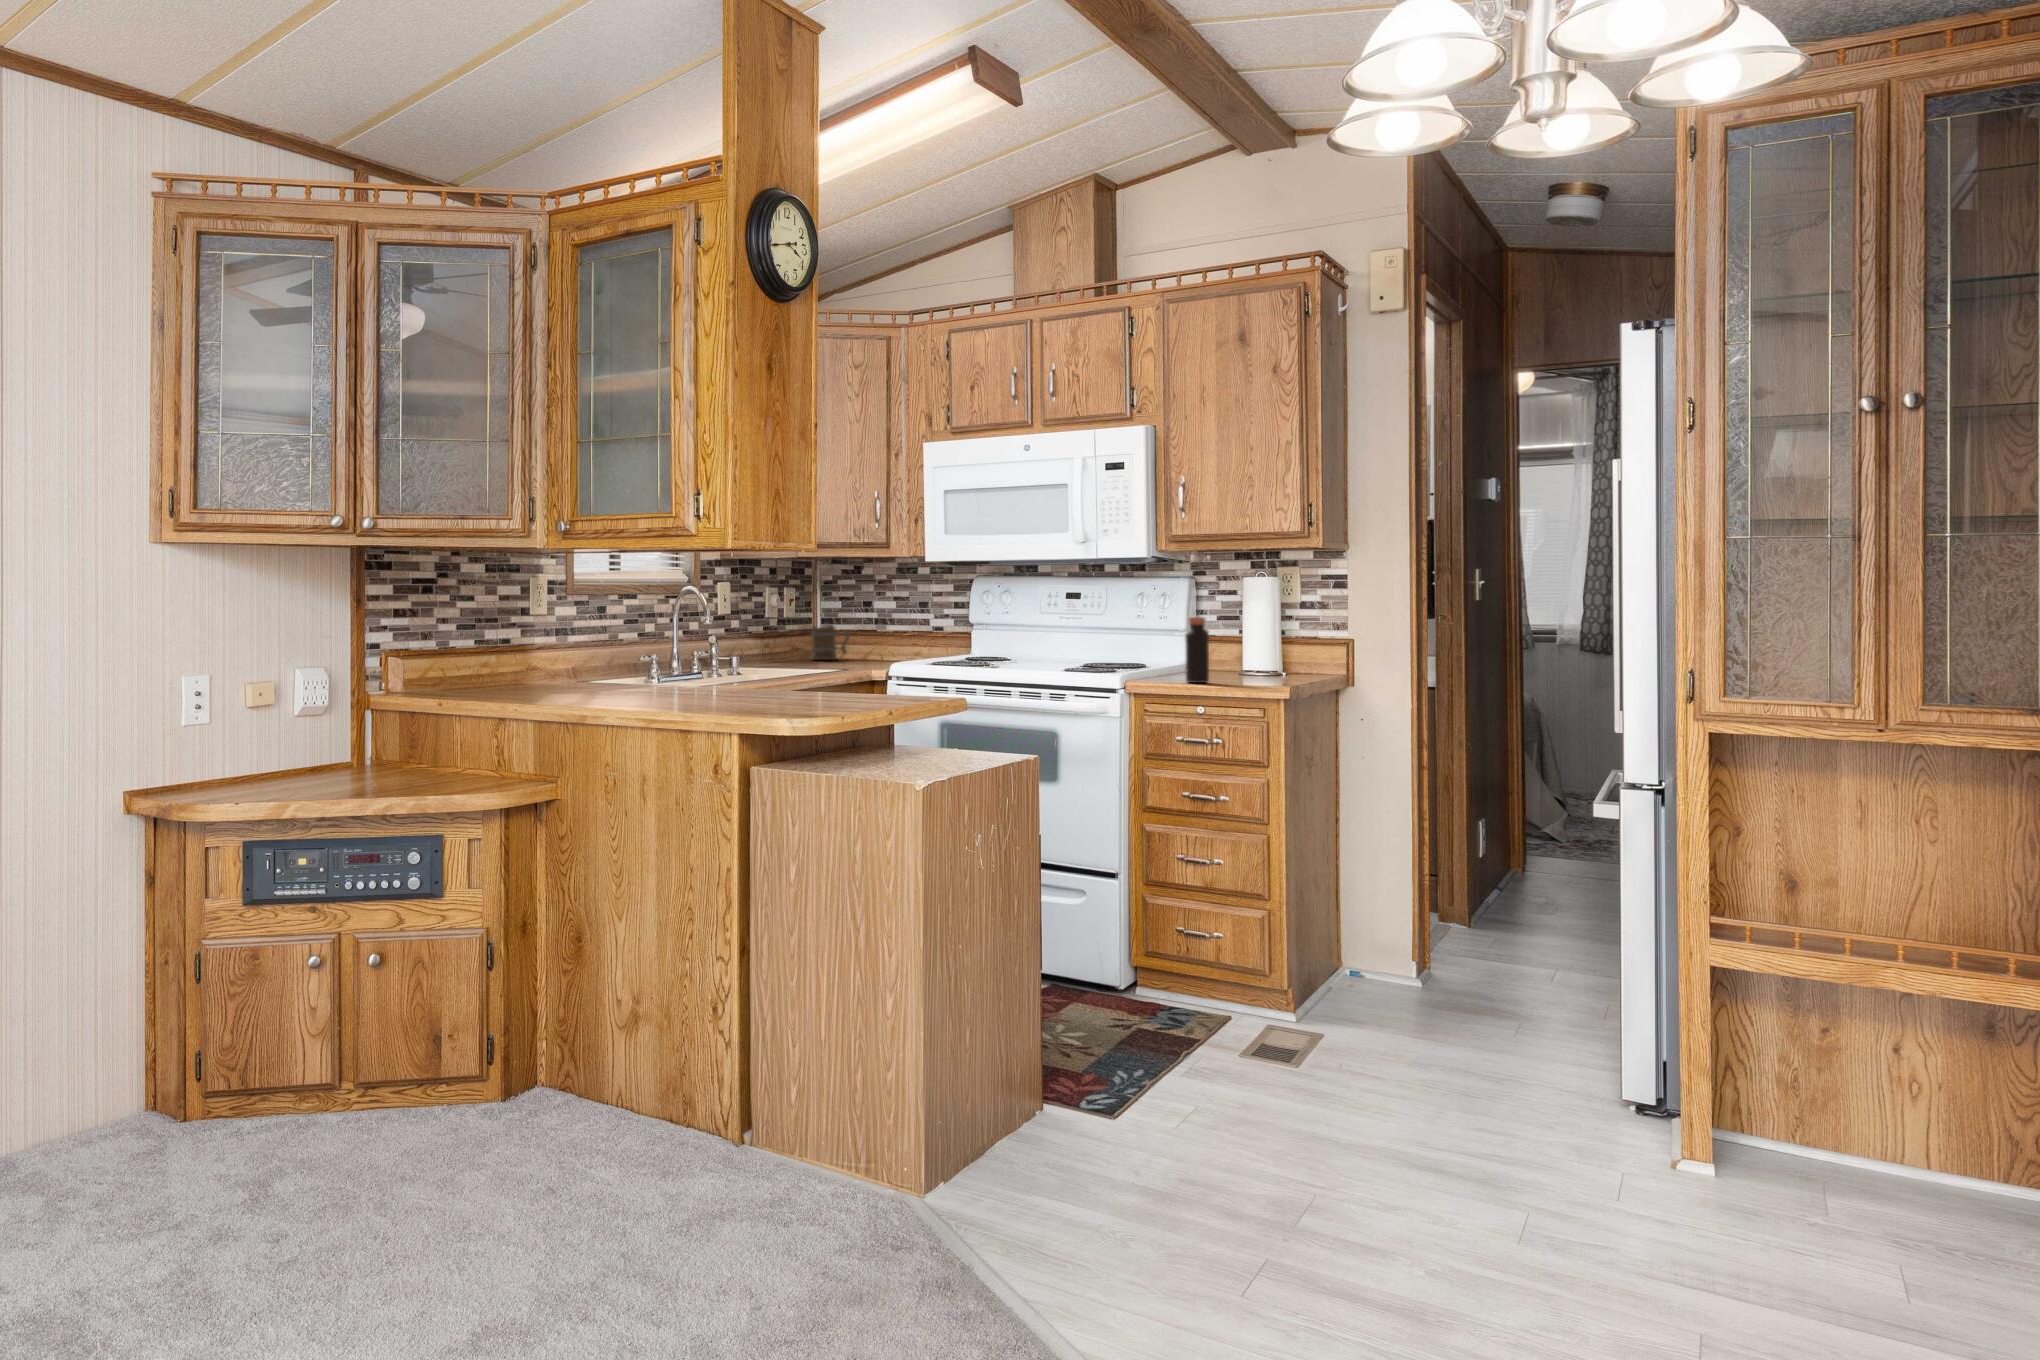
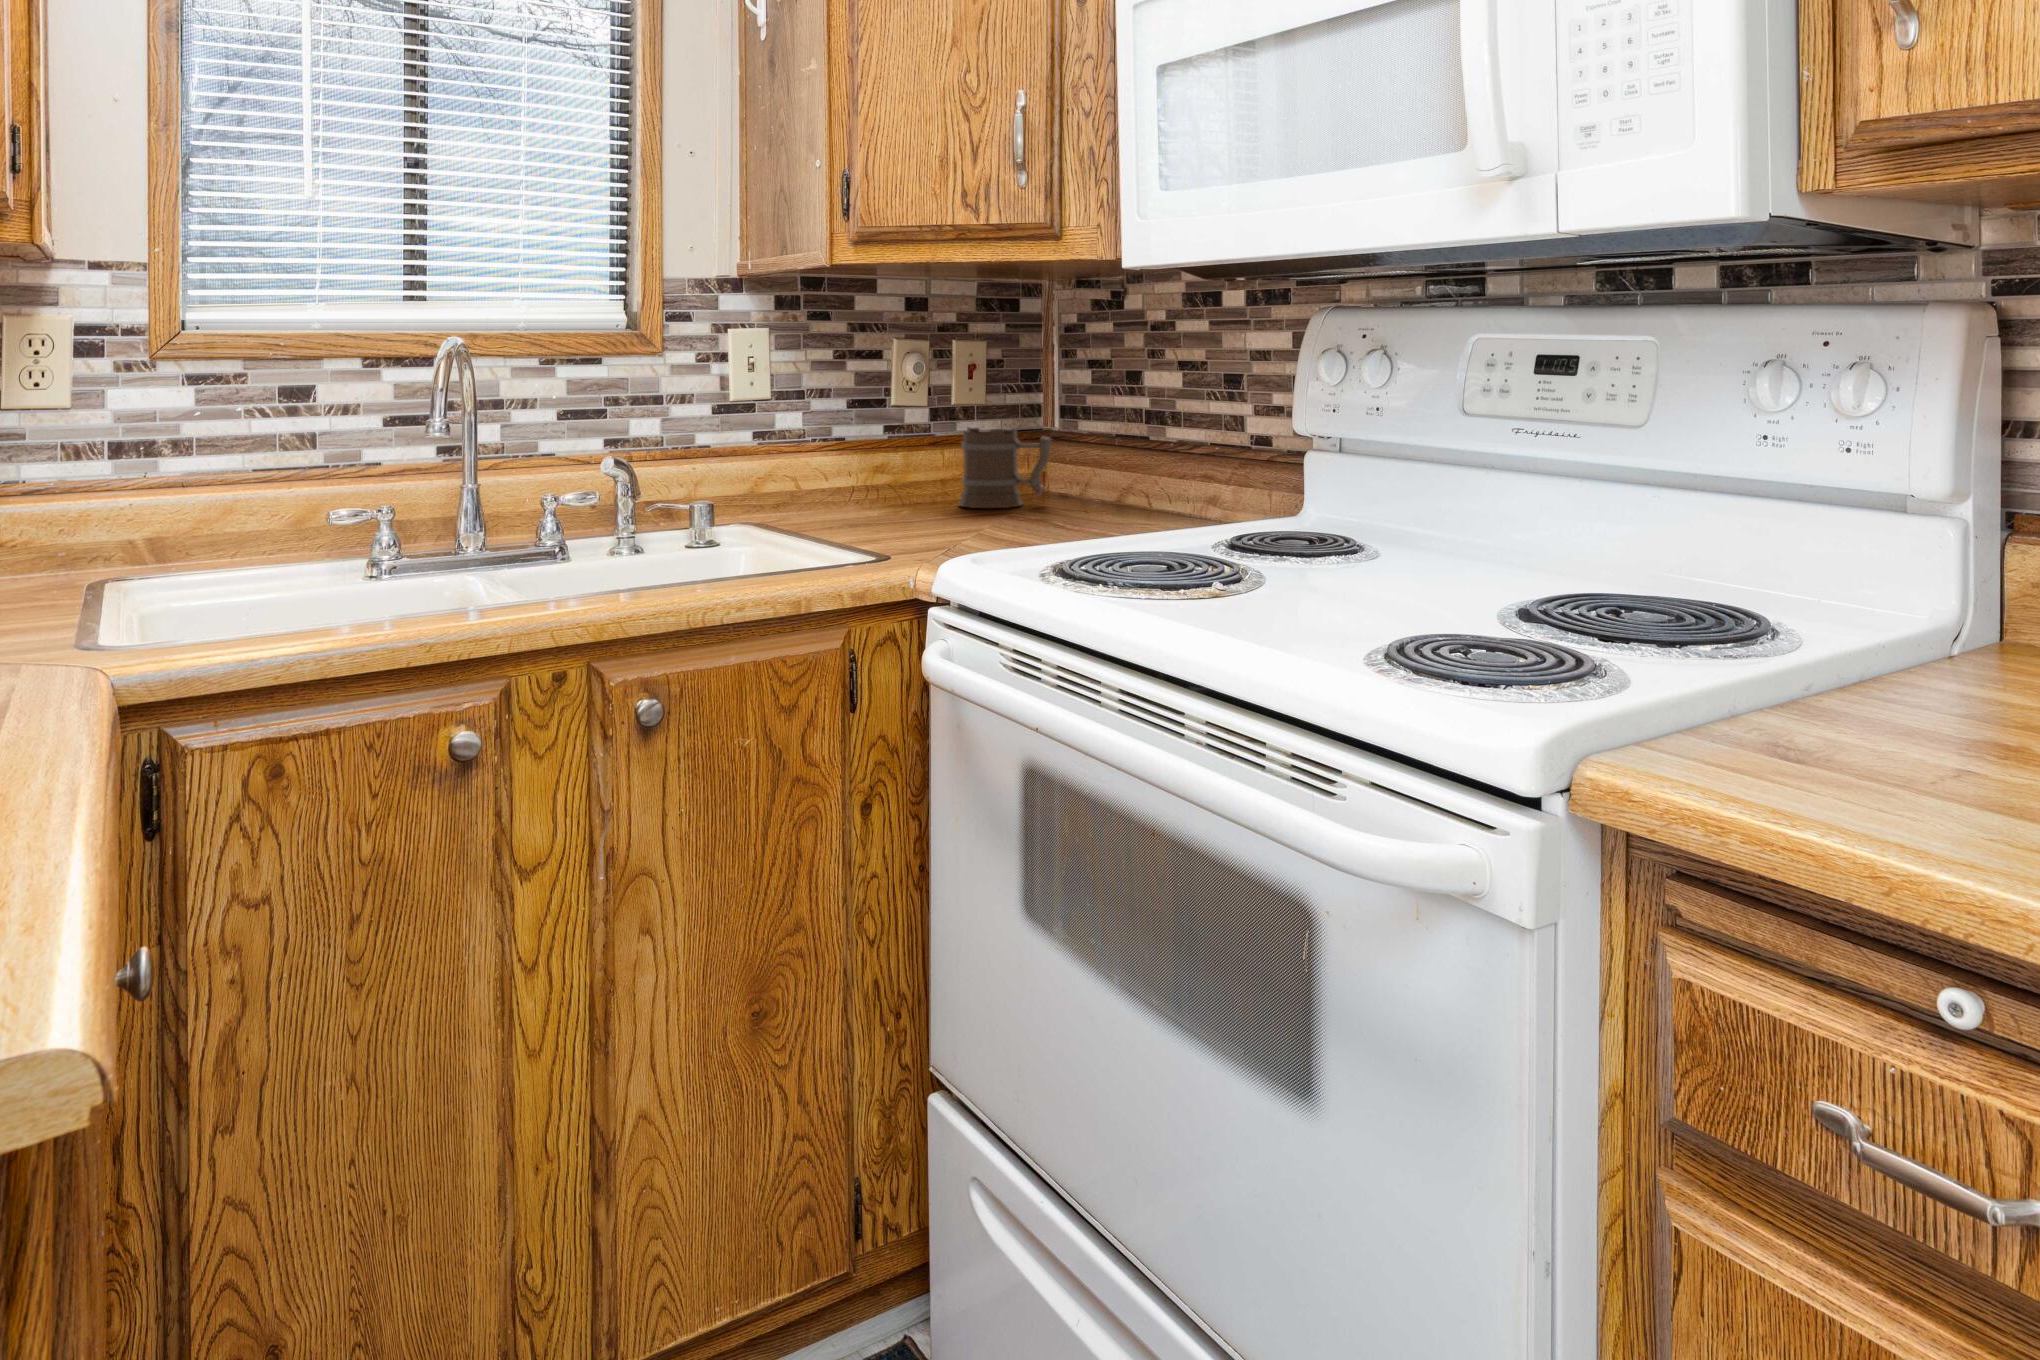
bottle: present [1185,617,1209,683] -> none [1884,478,2015,807]

